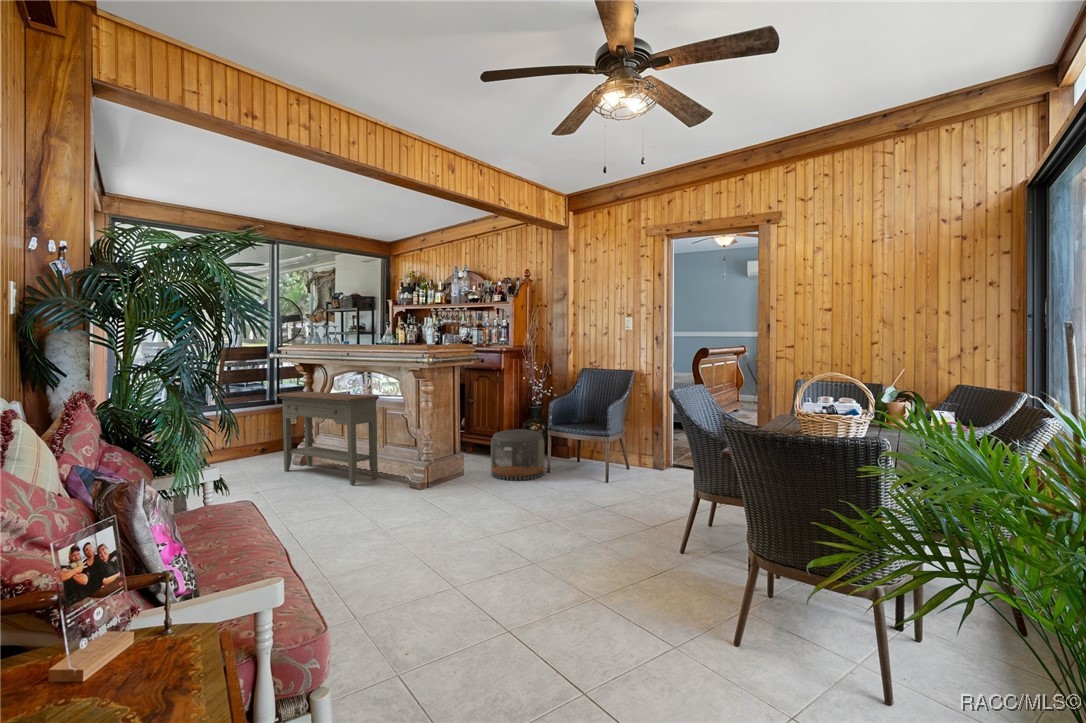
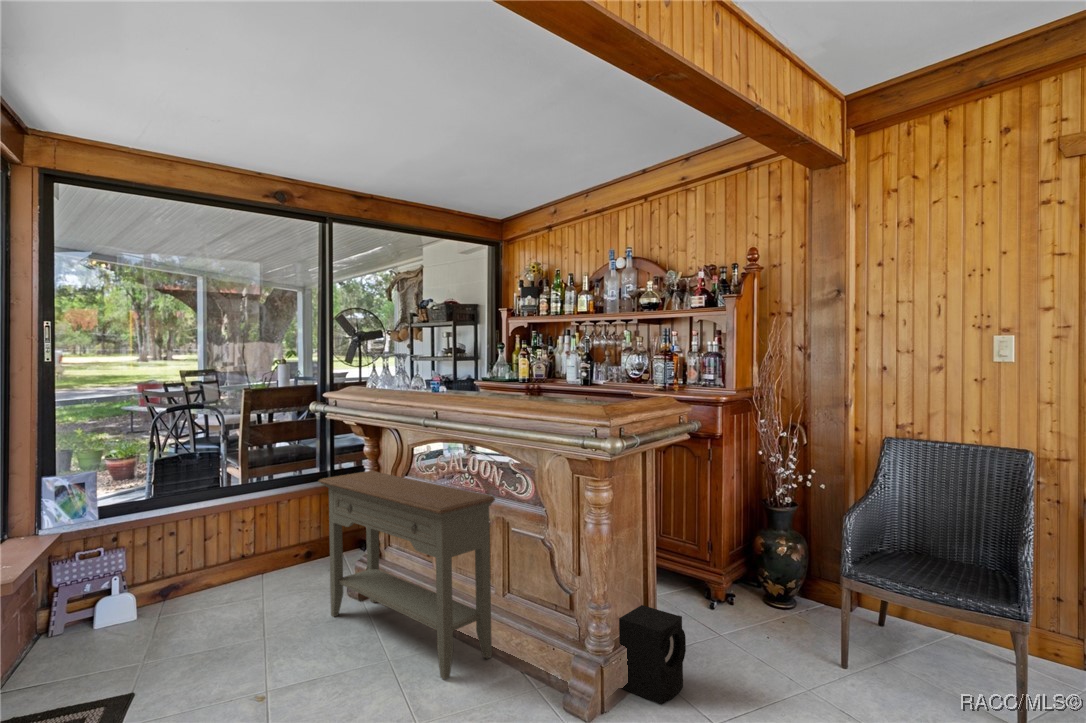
pouf: present [491,429,545,480] -> none [716,566,836,697]
speaker: none [440,446,472,485] -> present [619,605,686,705]

